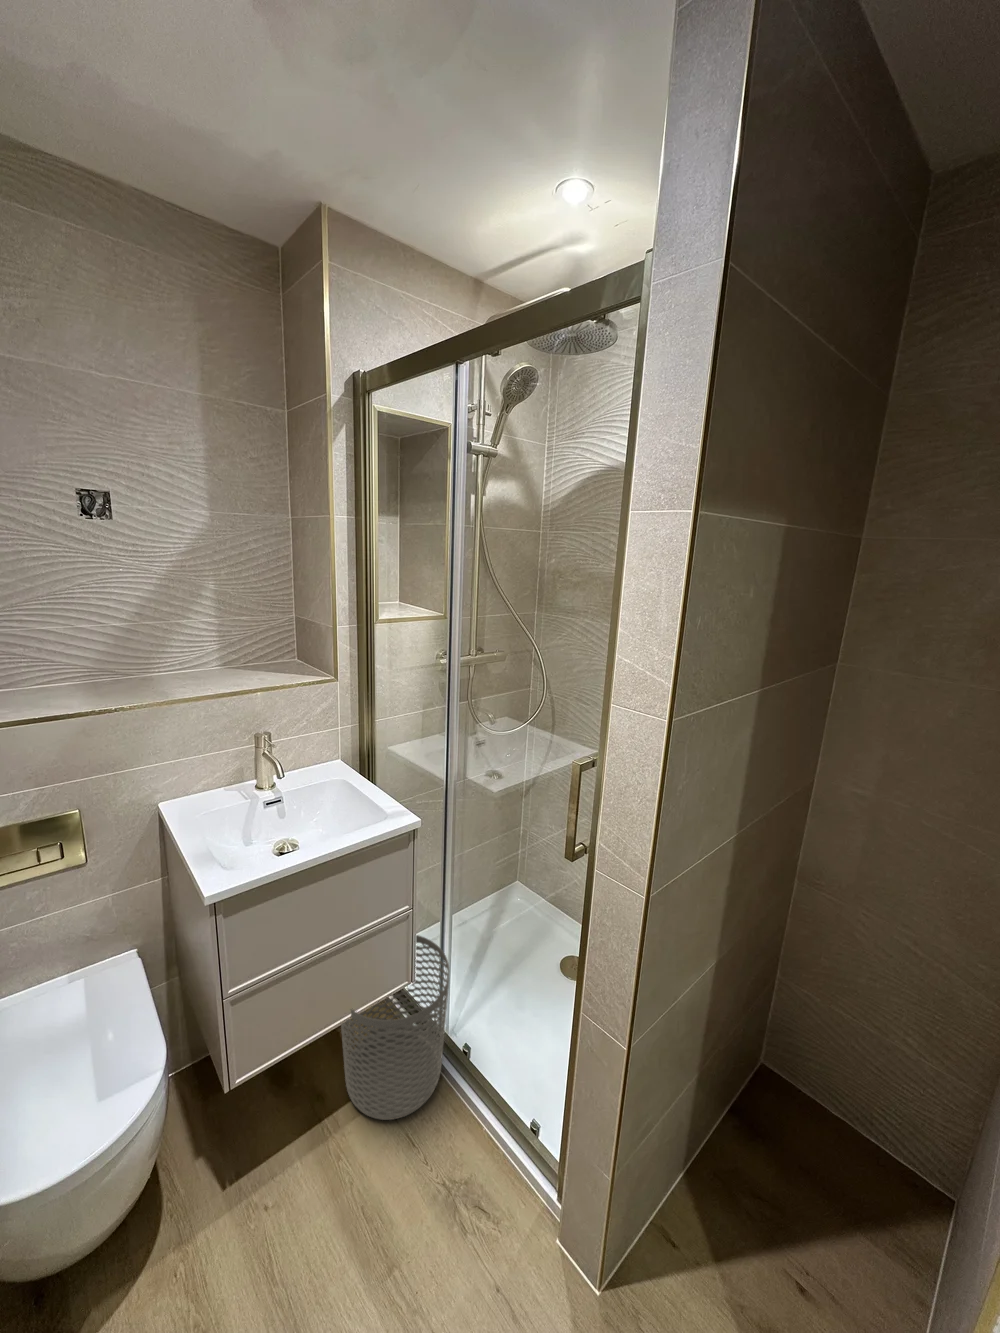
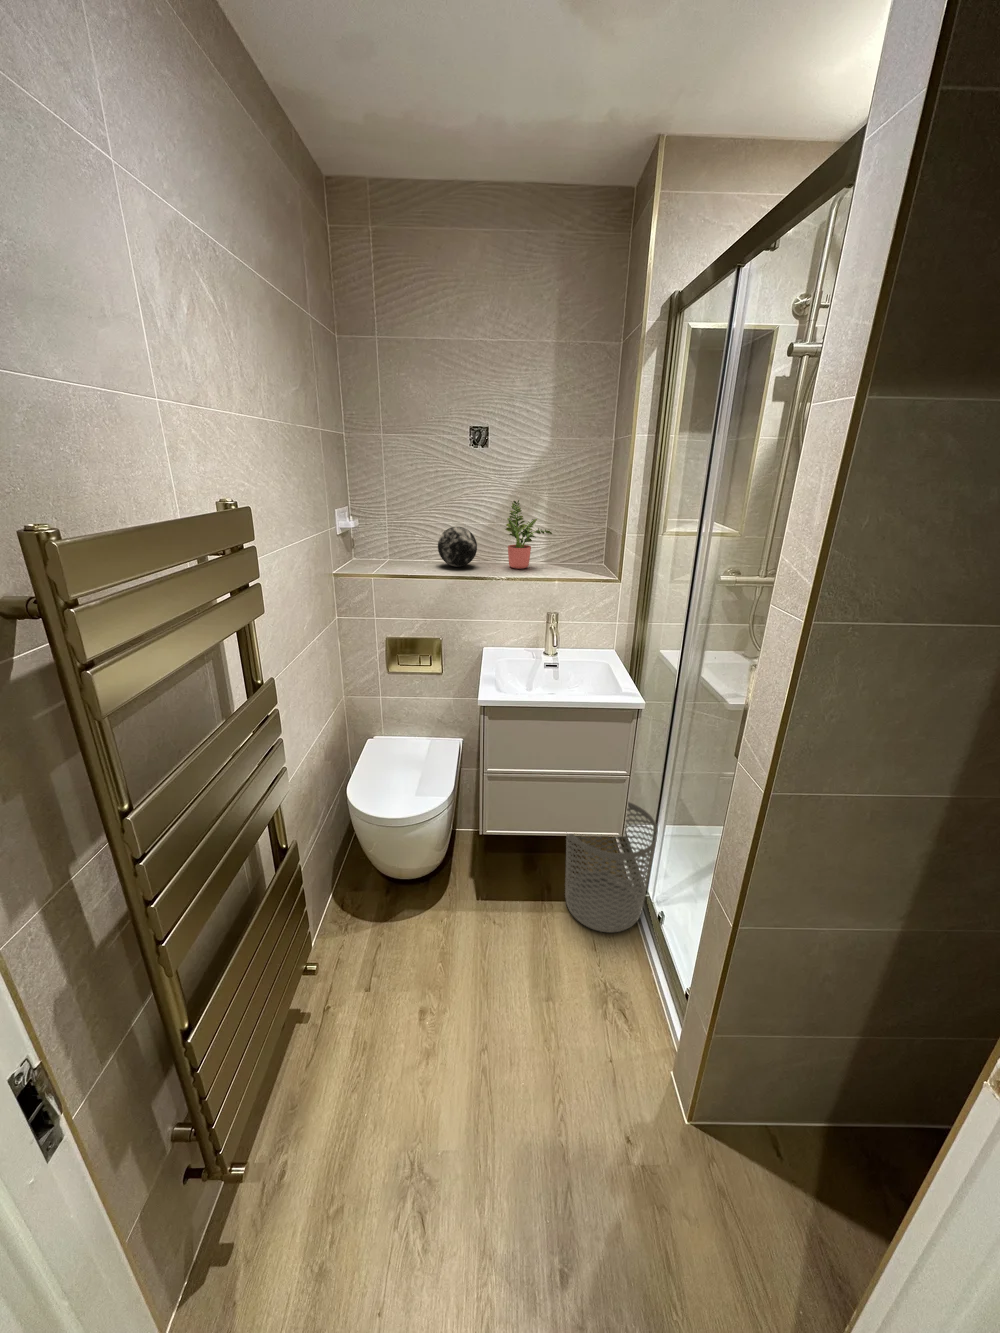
potted plant: none [161,591,231,682] -> present [505,500,552,569]
decorative orb: none [41,634,117,693] -> present [438,527,477,567]

